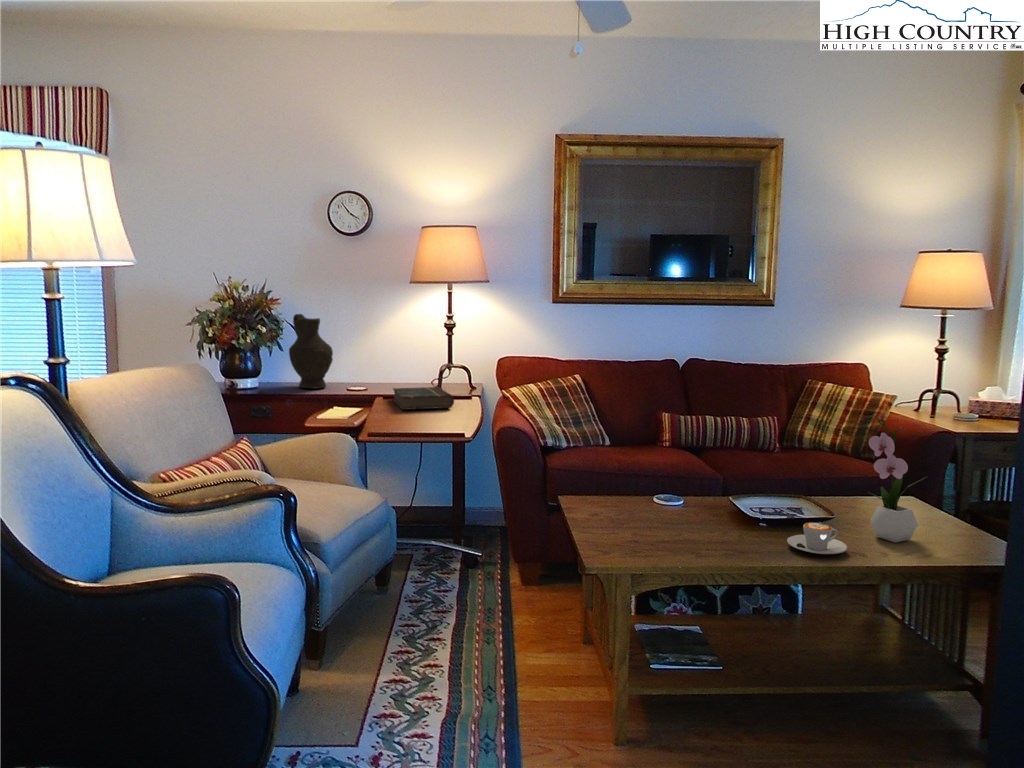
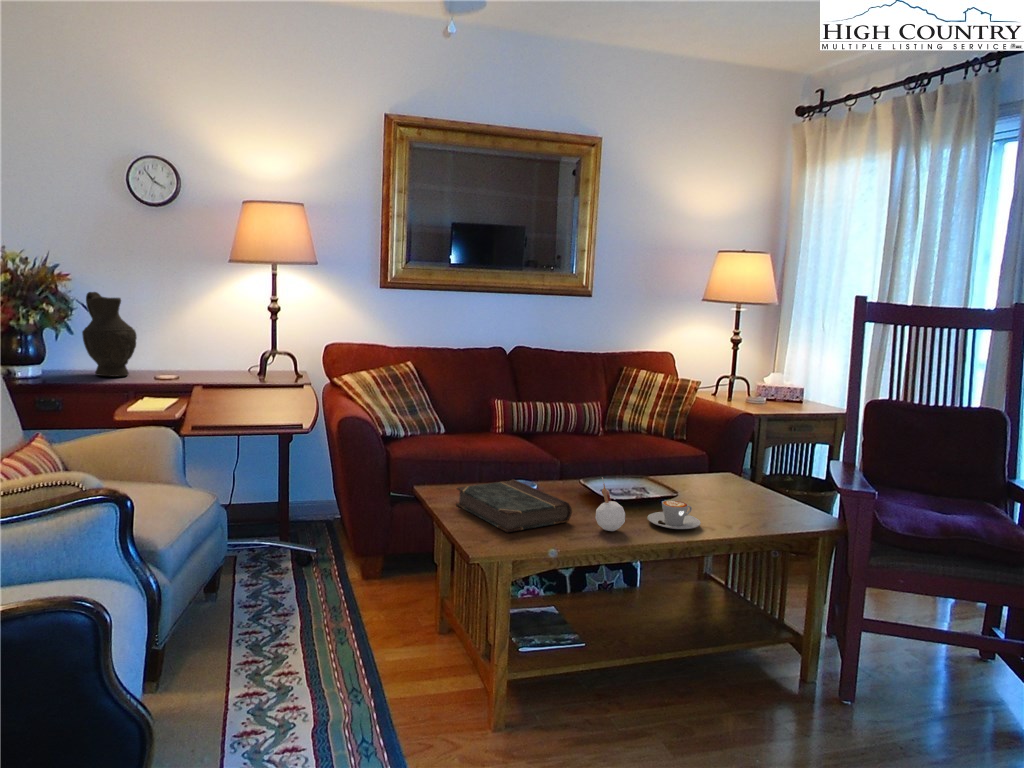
book: present [393,386,454,410] -> present [456,479,572,532]
flower arrangement: present [868,415,927,543] -> none [712,399,761,515]
candle: none [725,495,758,551] -> present [596,478,625,531]

